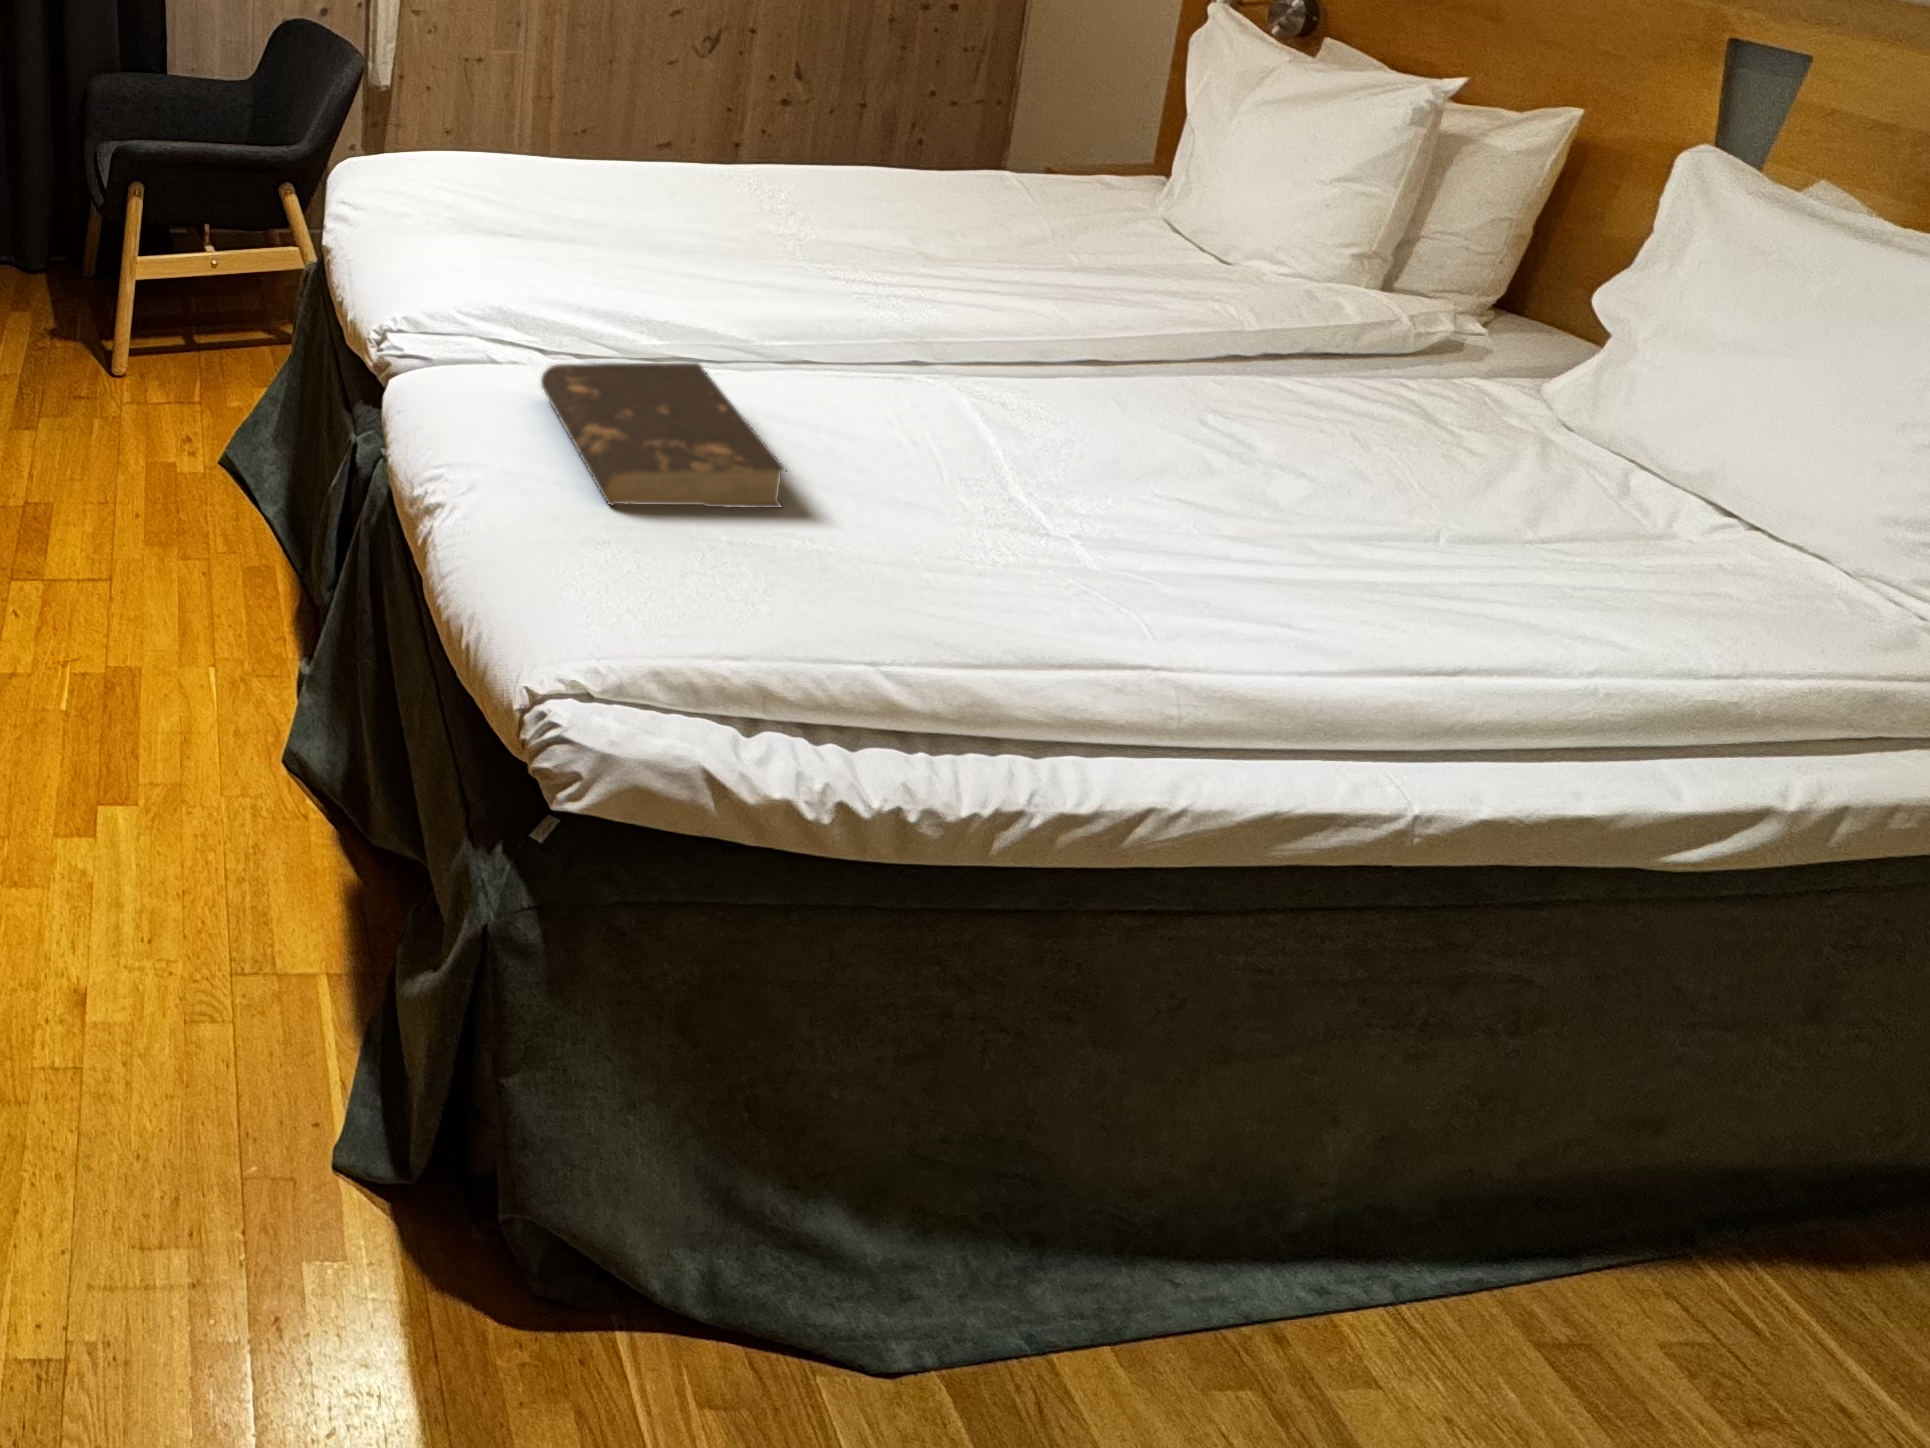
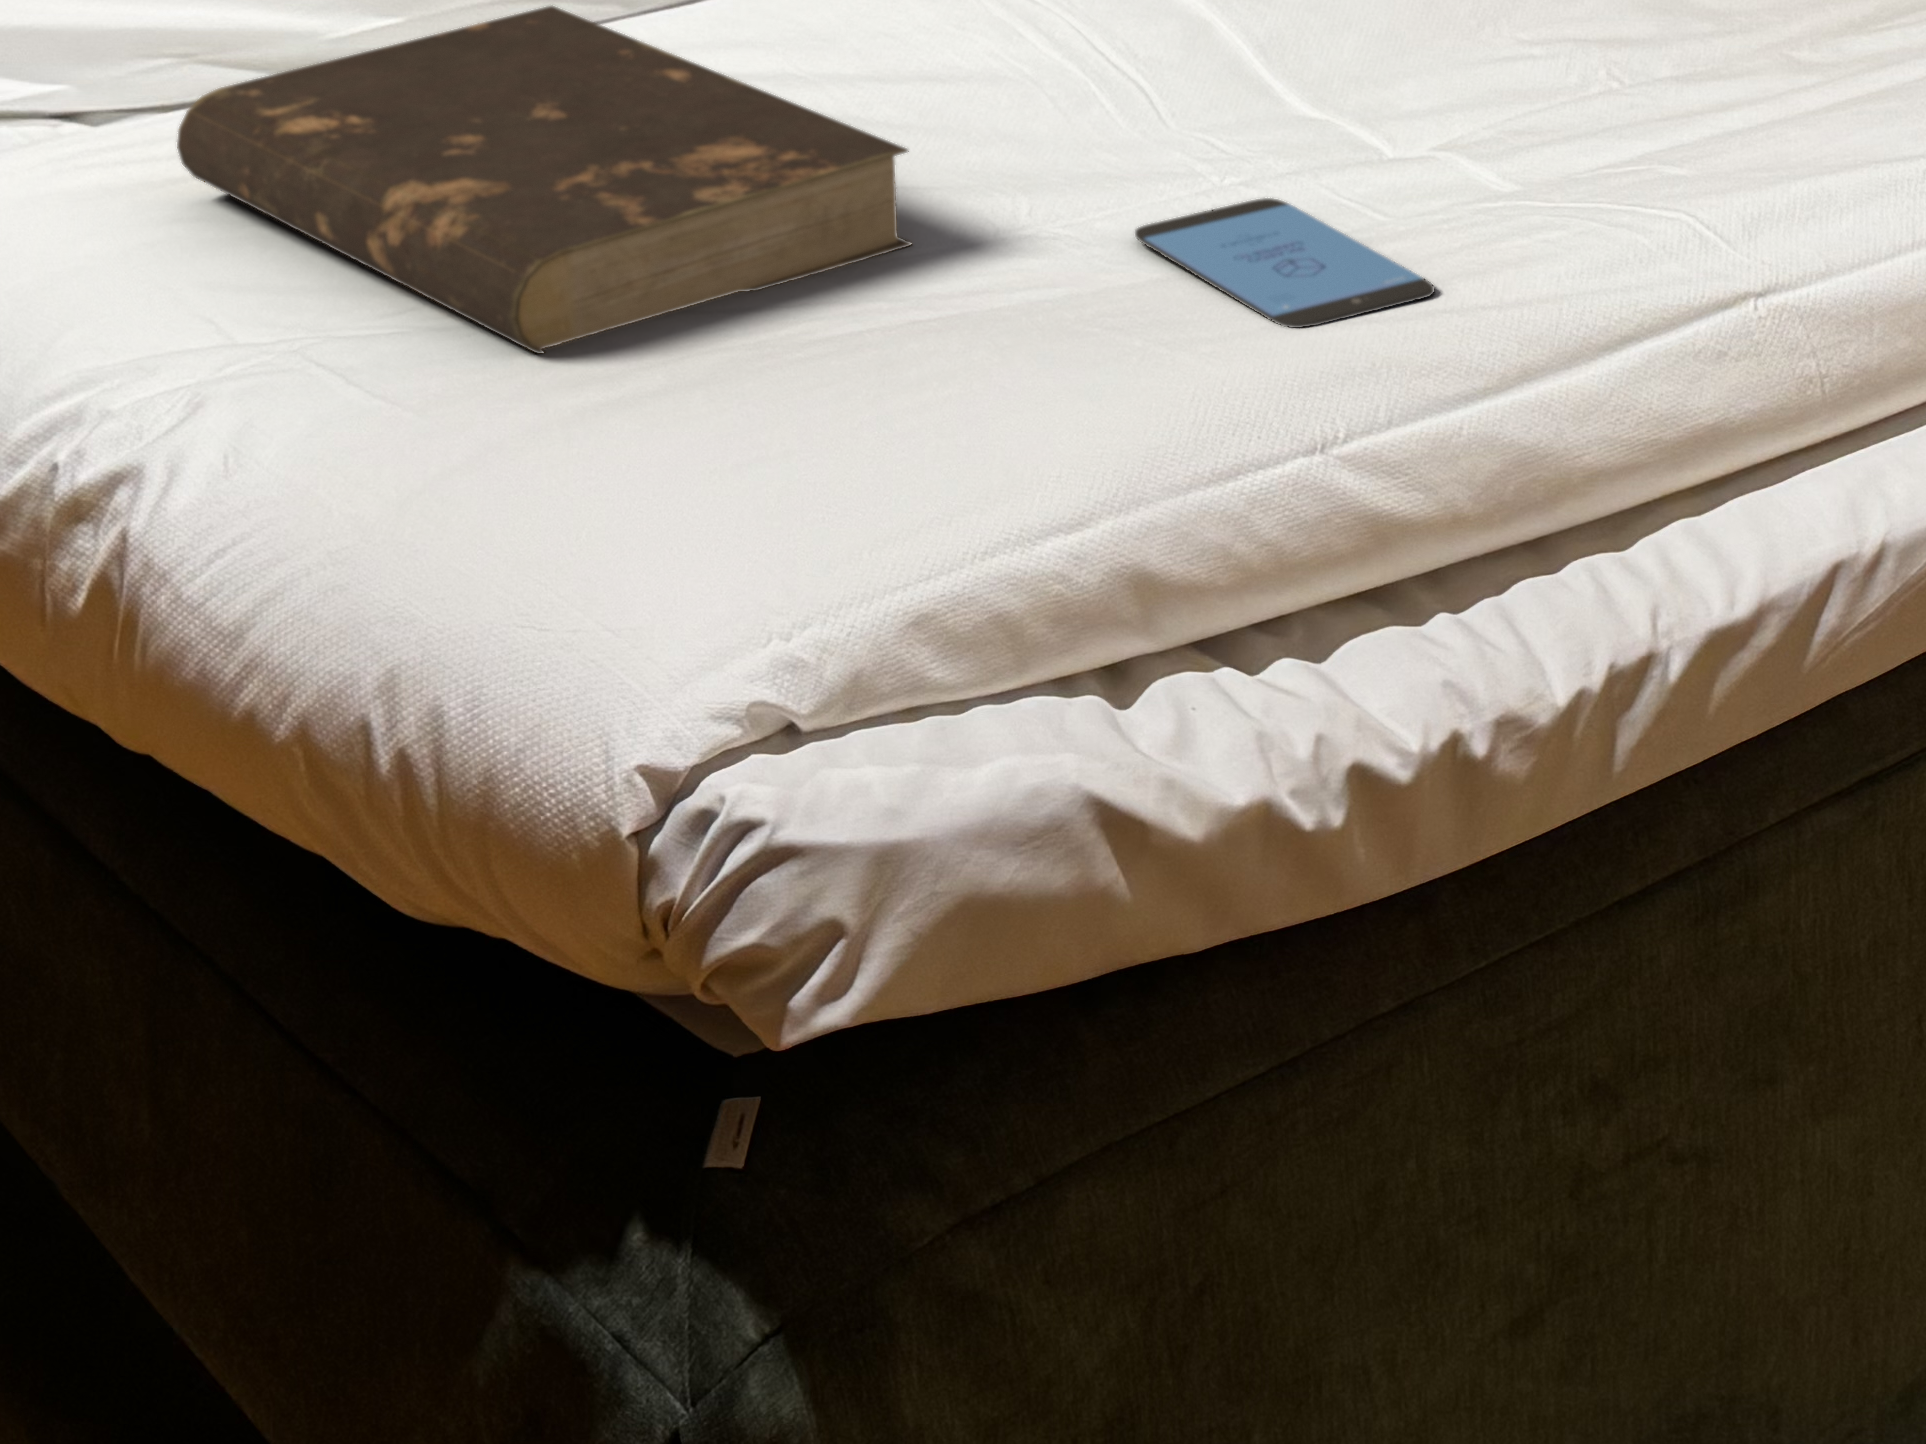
smartphone: none [875,533,990,611] -> present [1135,198,1434,328]

